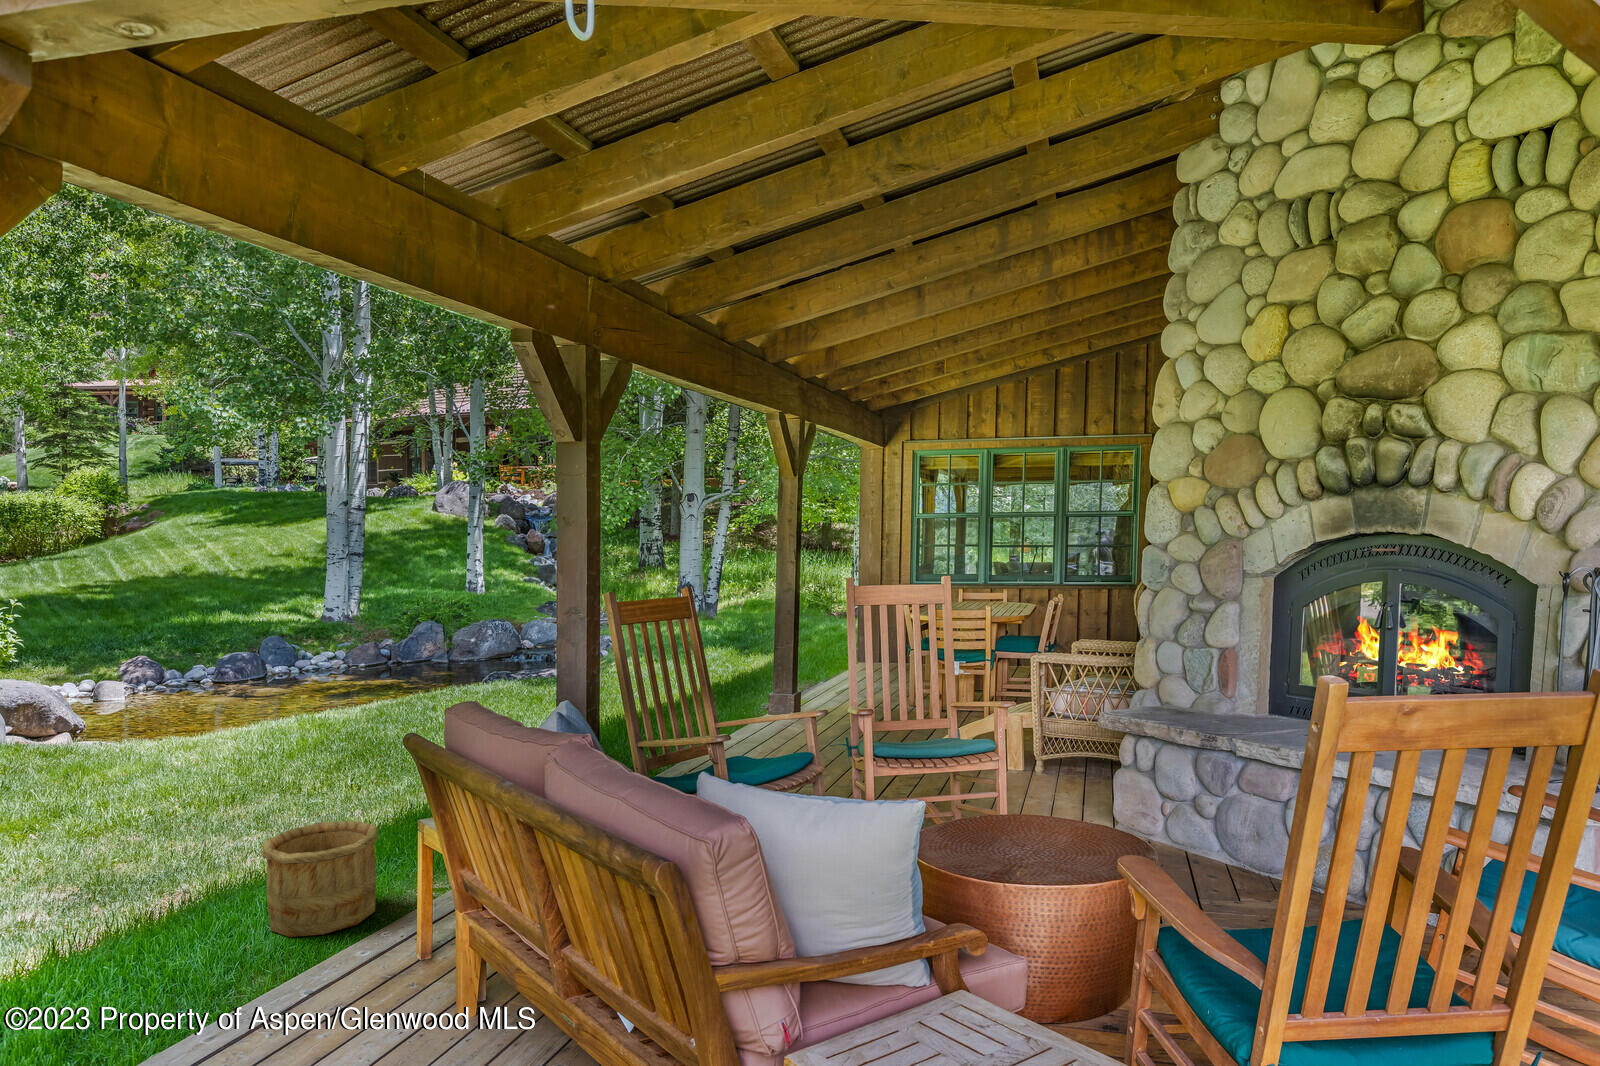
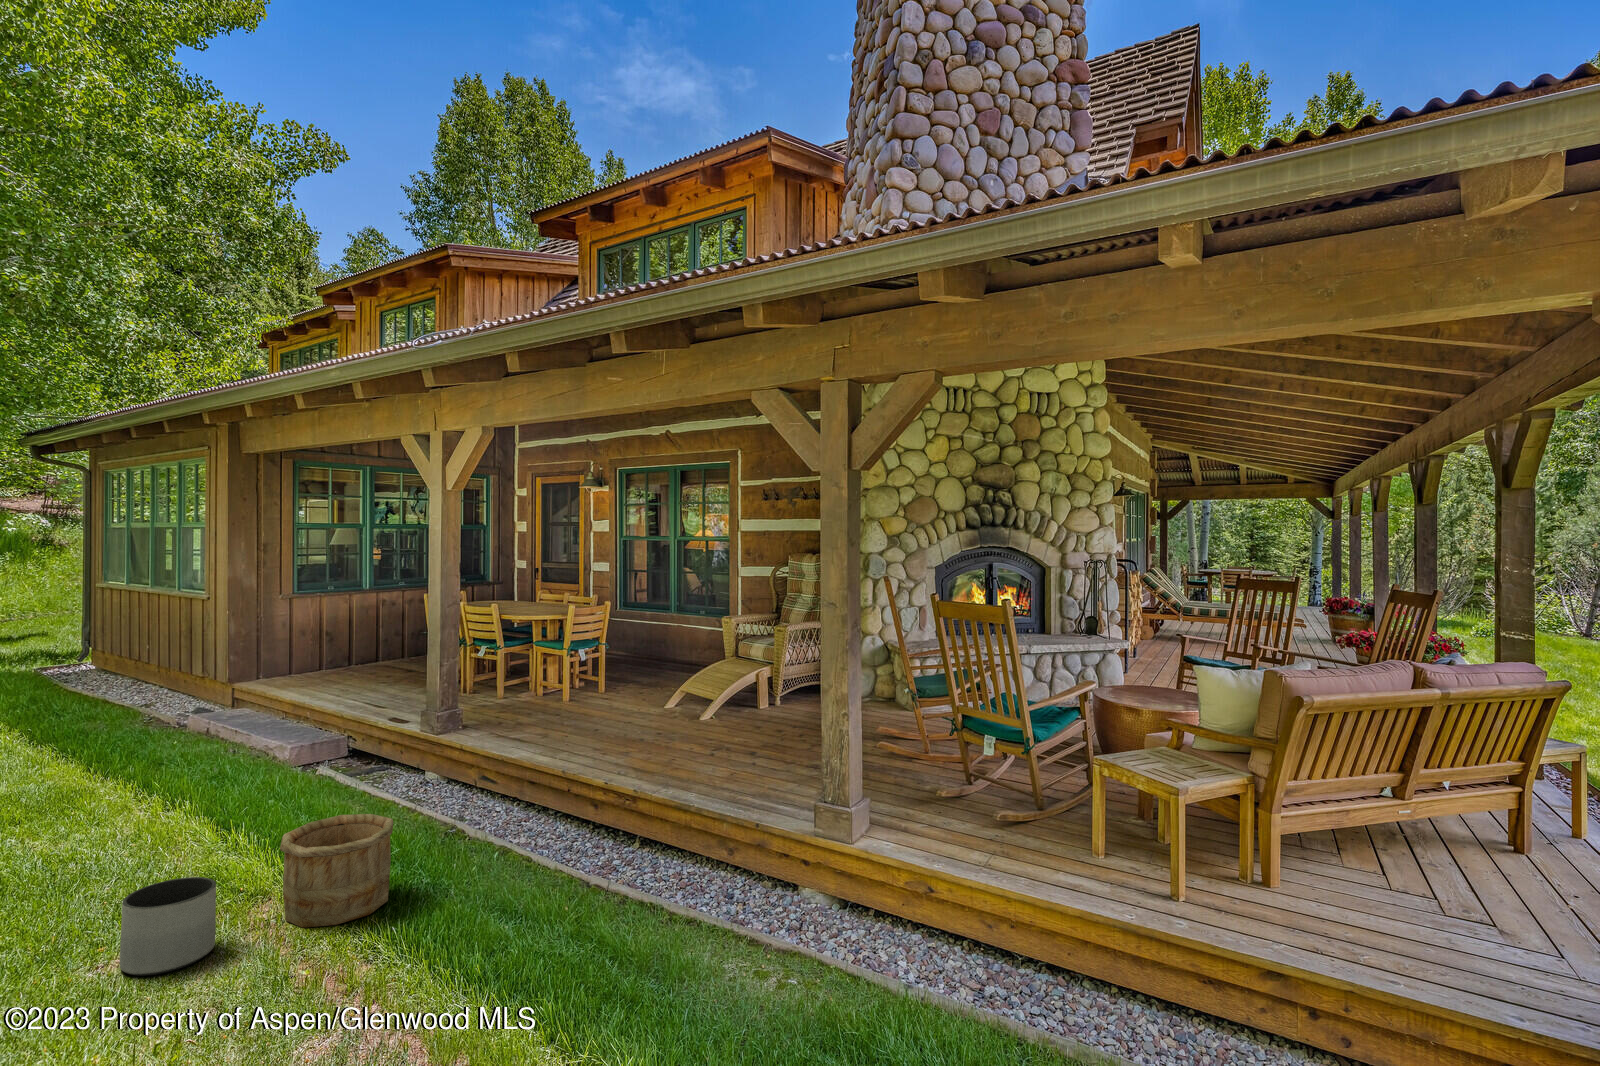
planter: none [110,884,202,981] -> present [120,877,216,976]

